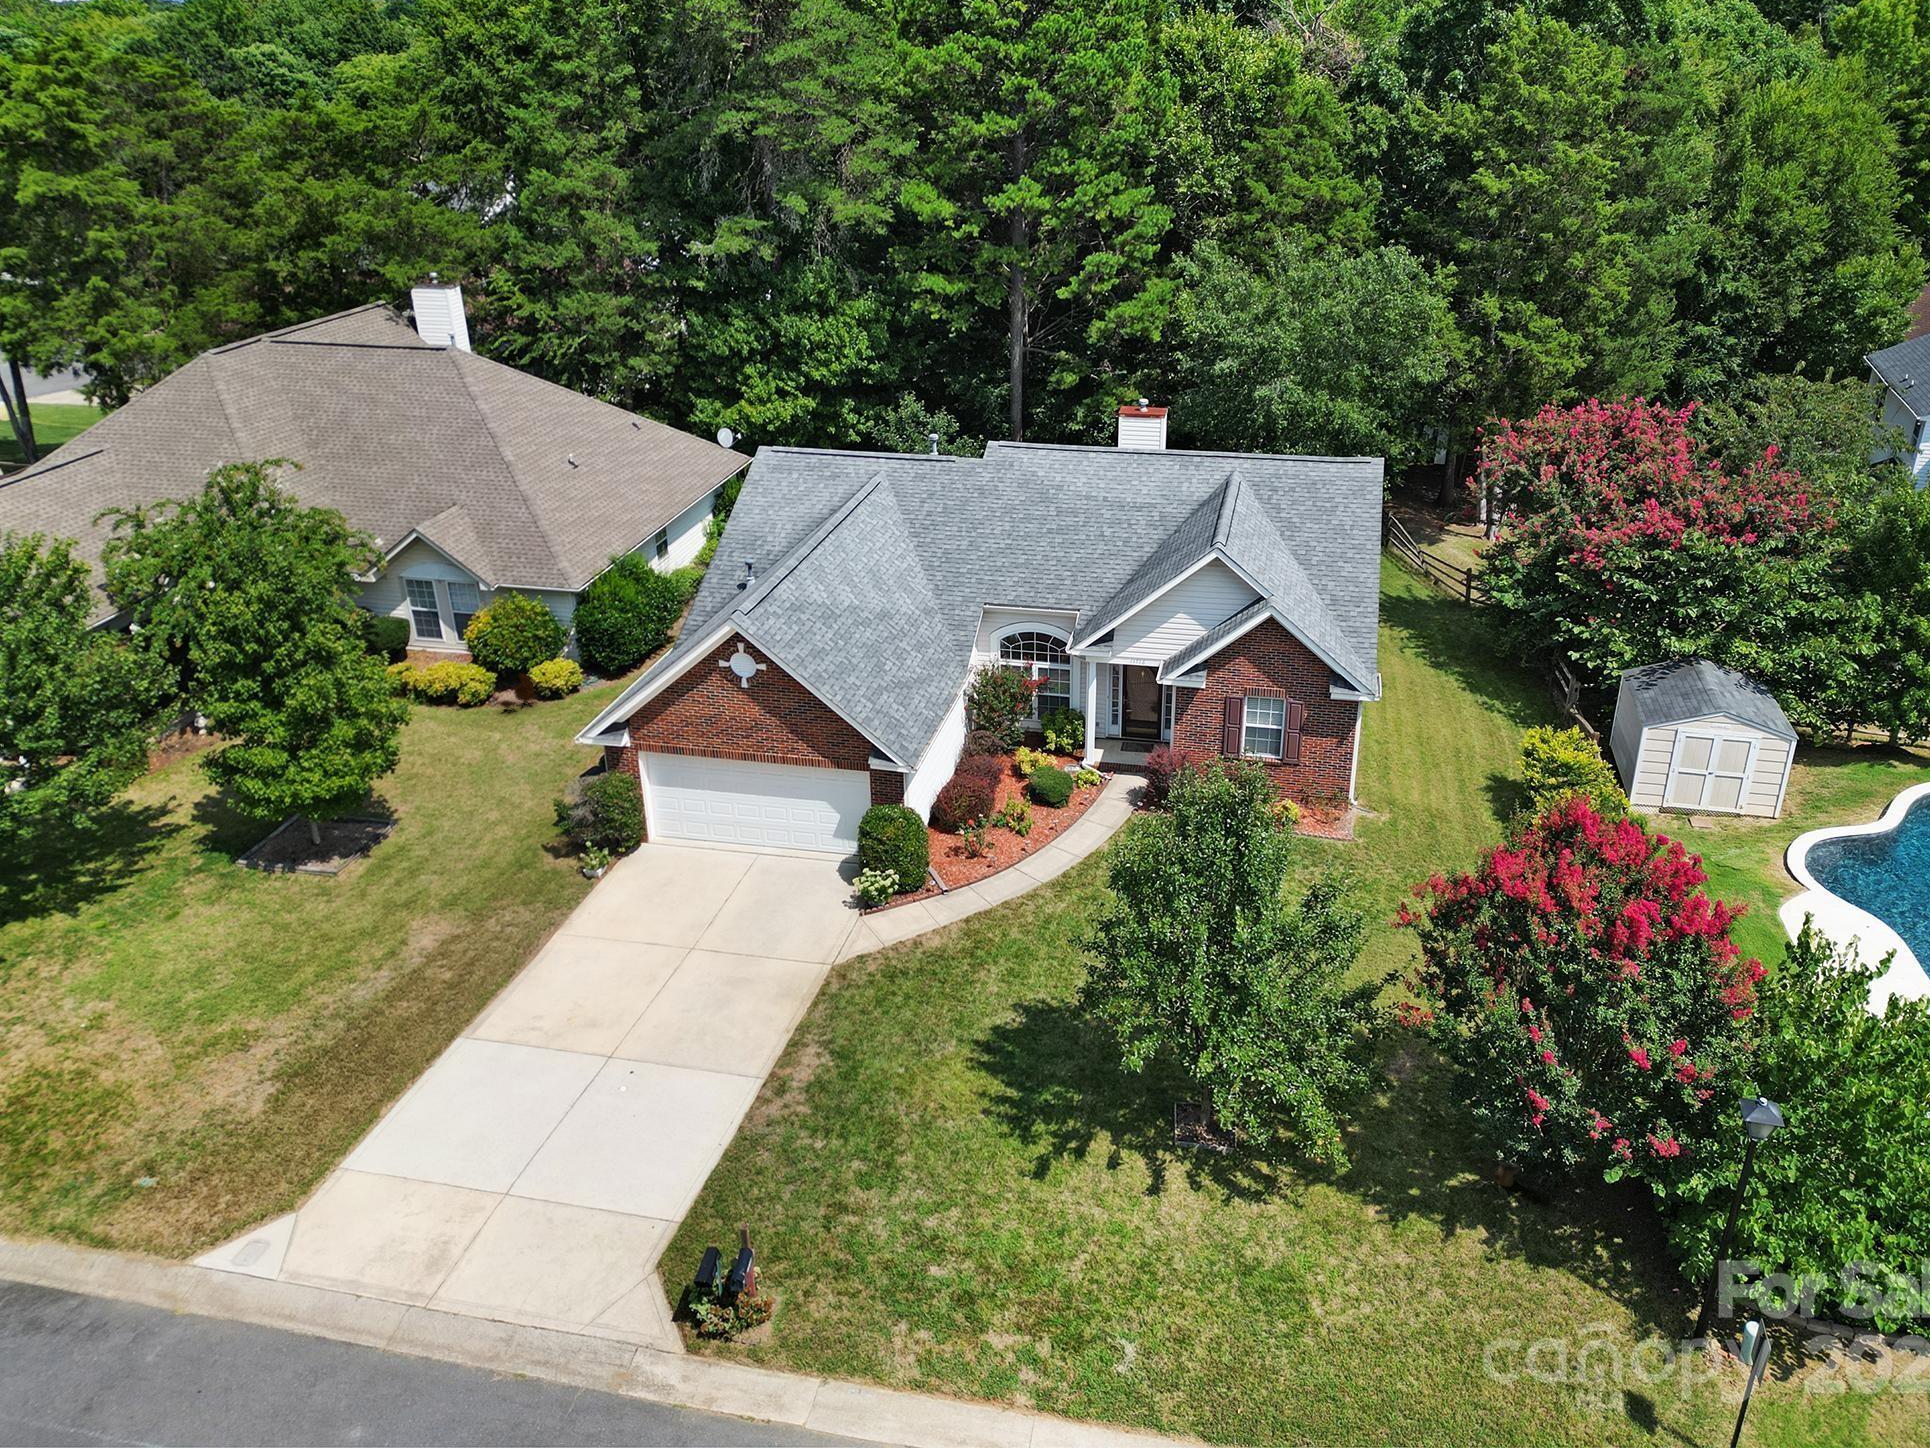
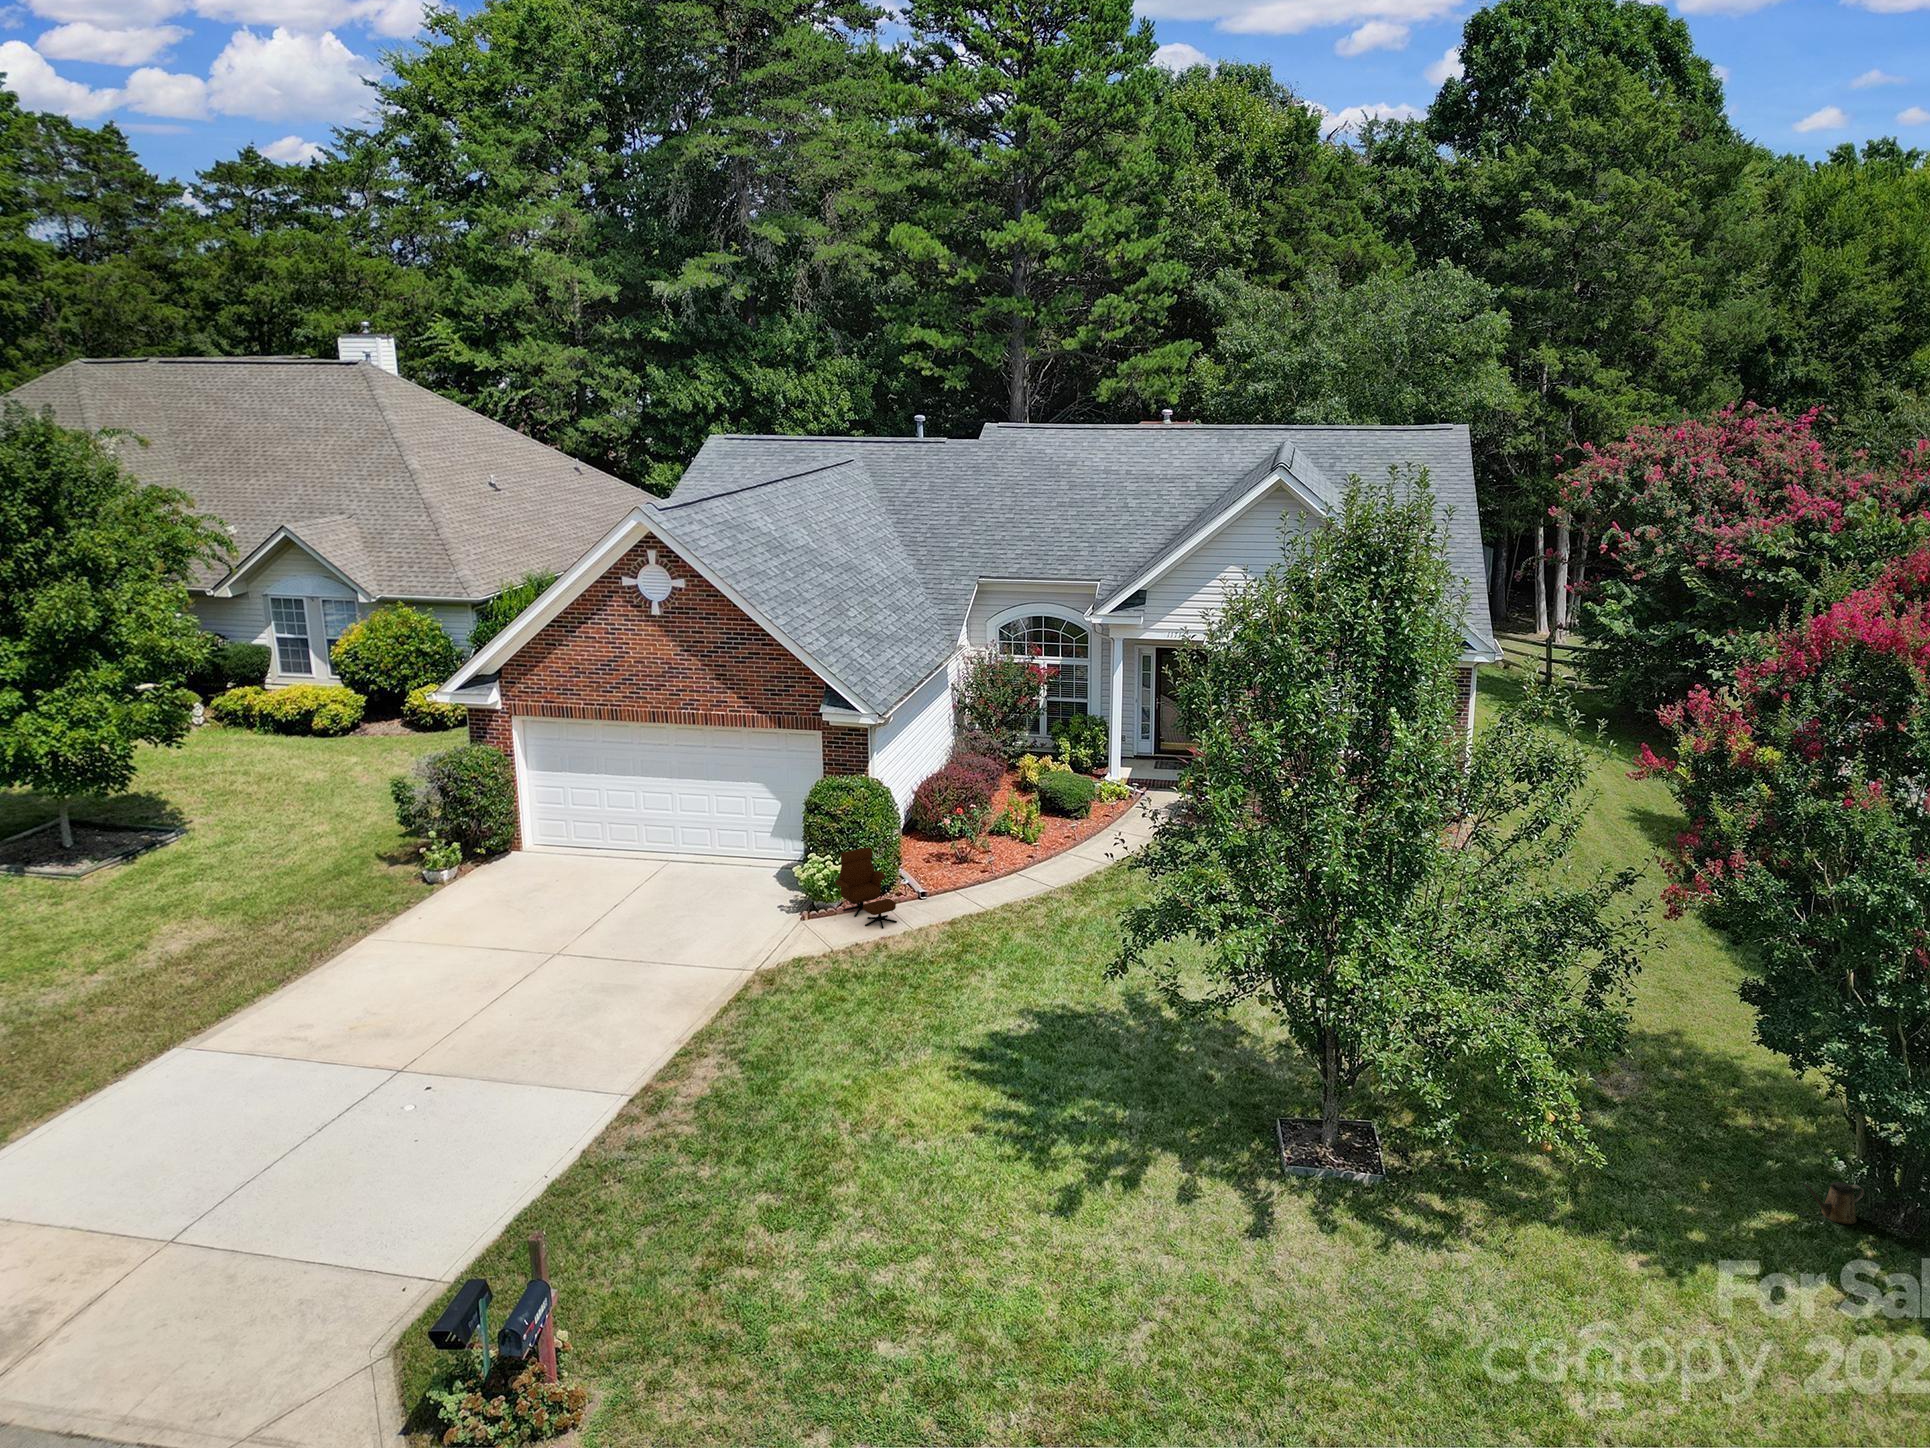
lounge chair: present [500,673,535,714] -> present [835,847,897,929]

